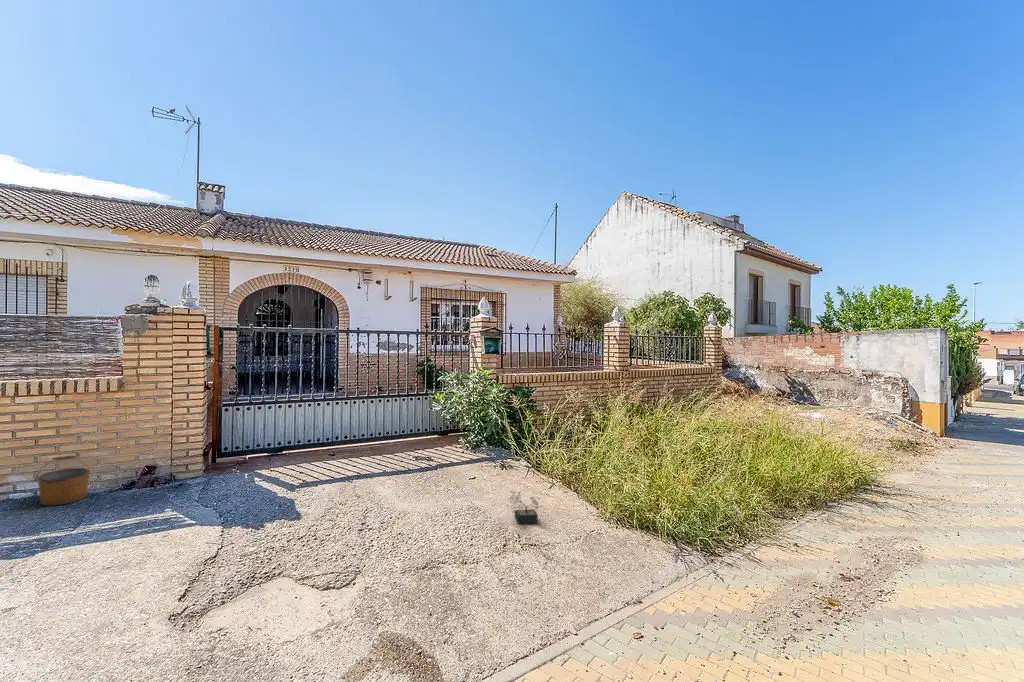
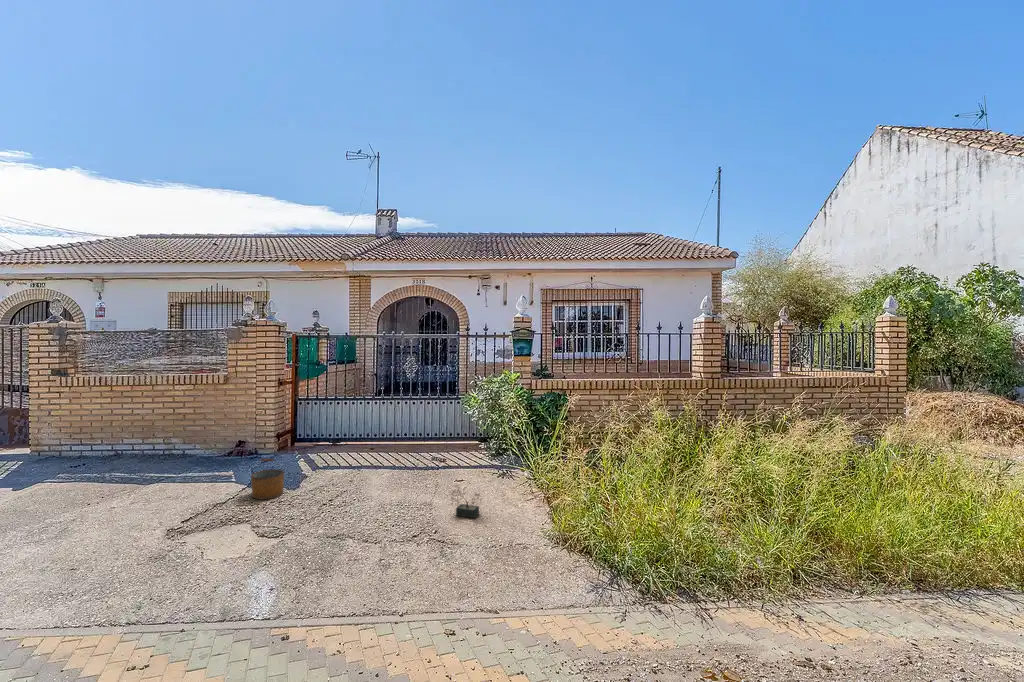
bucket: present [38,456,90,505] -> present [251,459,284,499]

